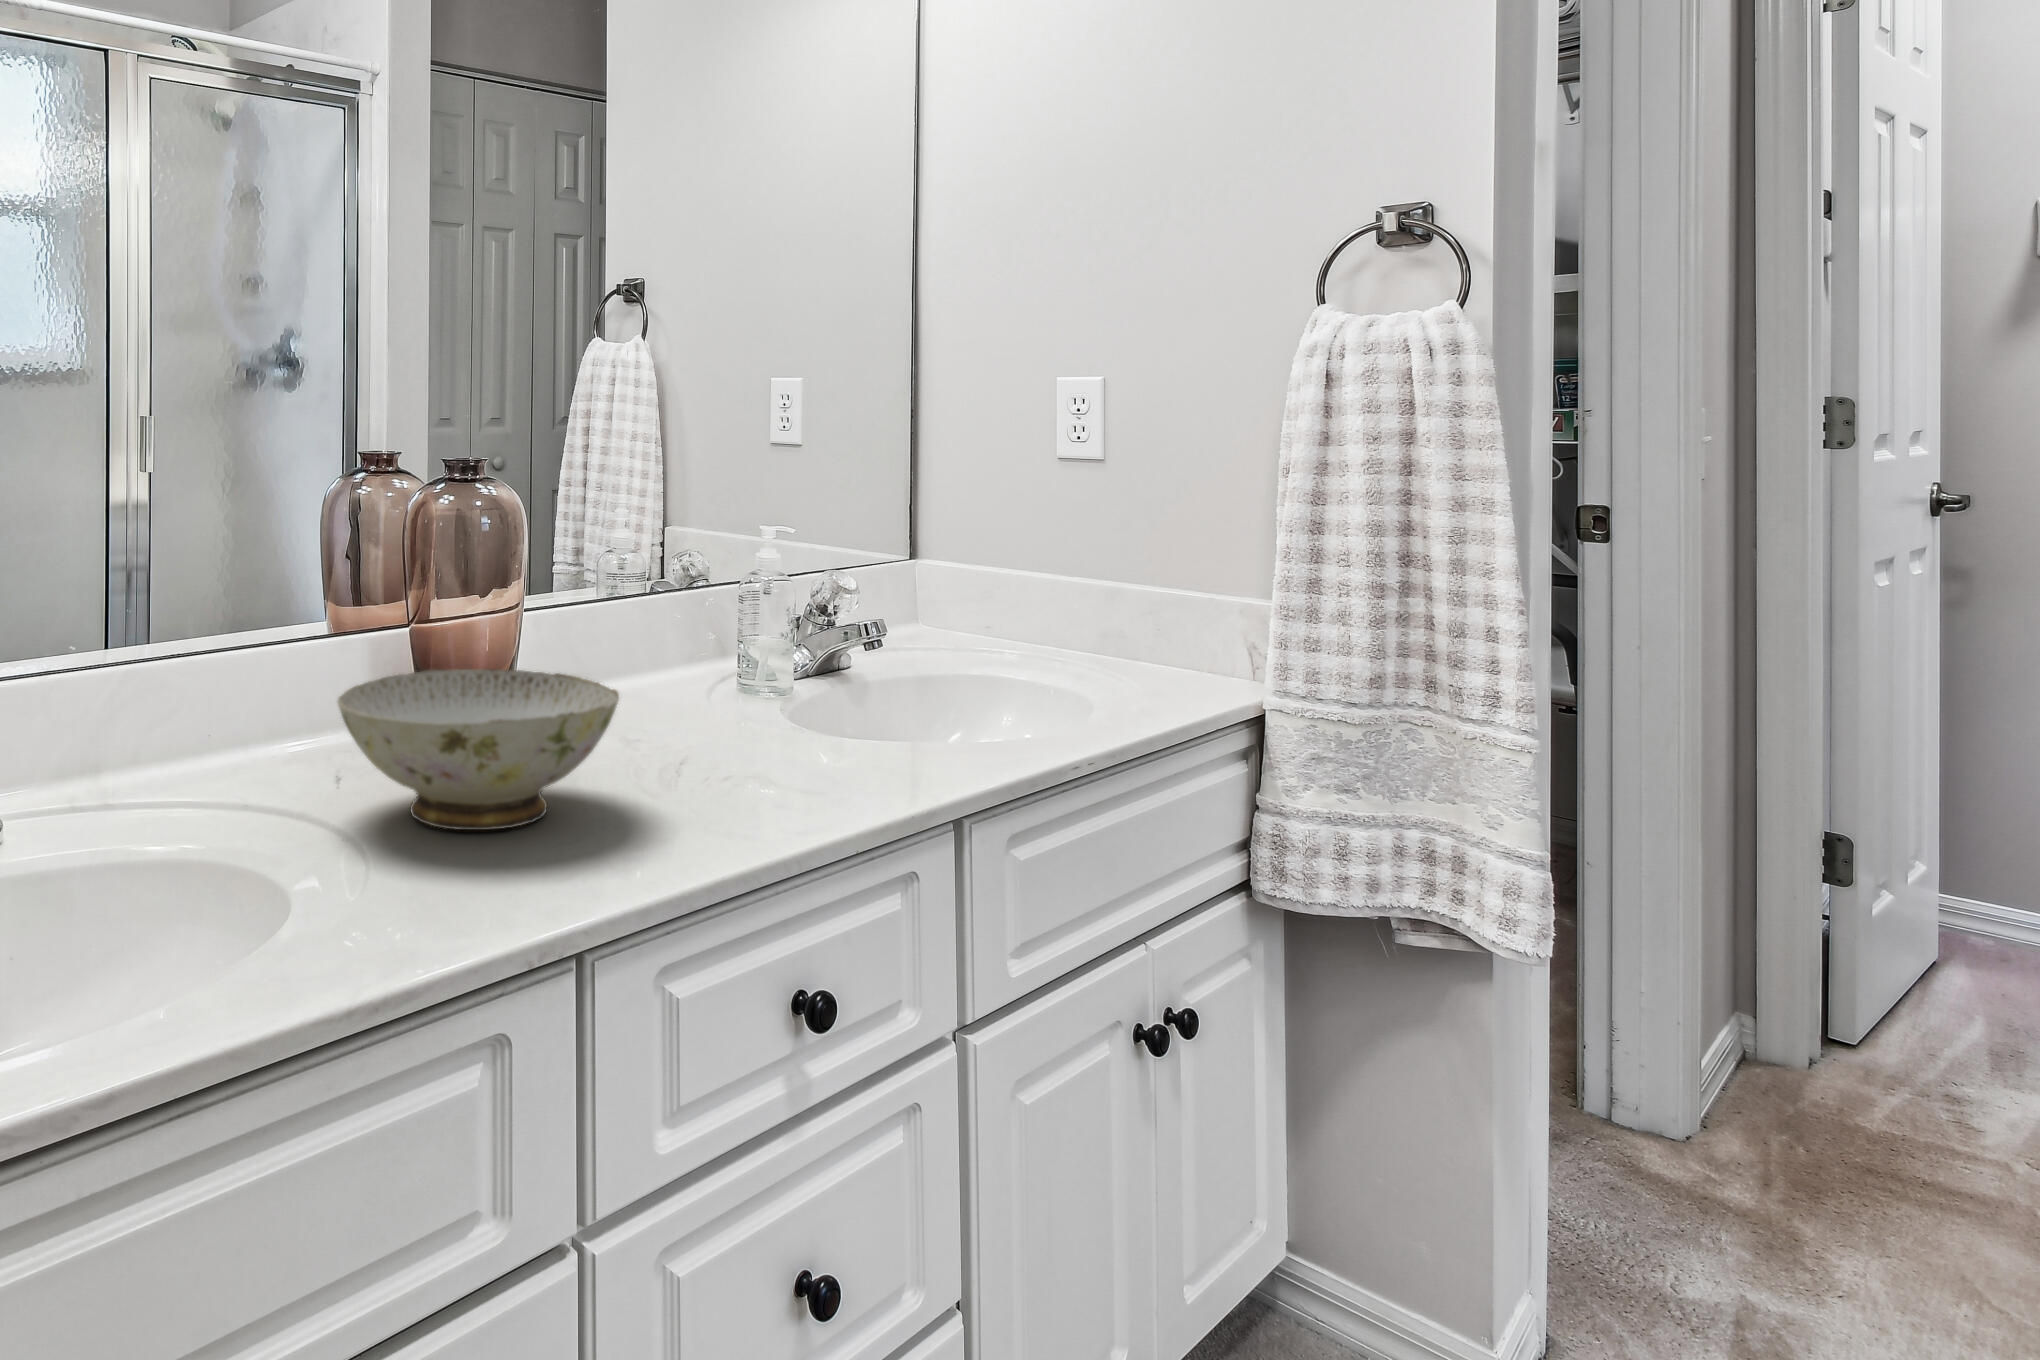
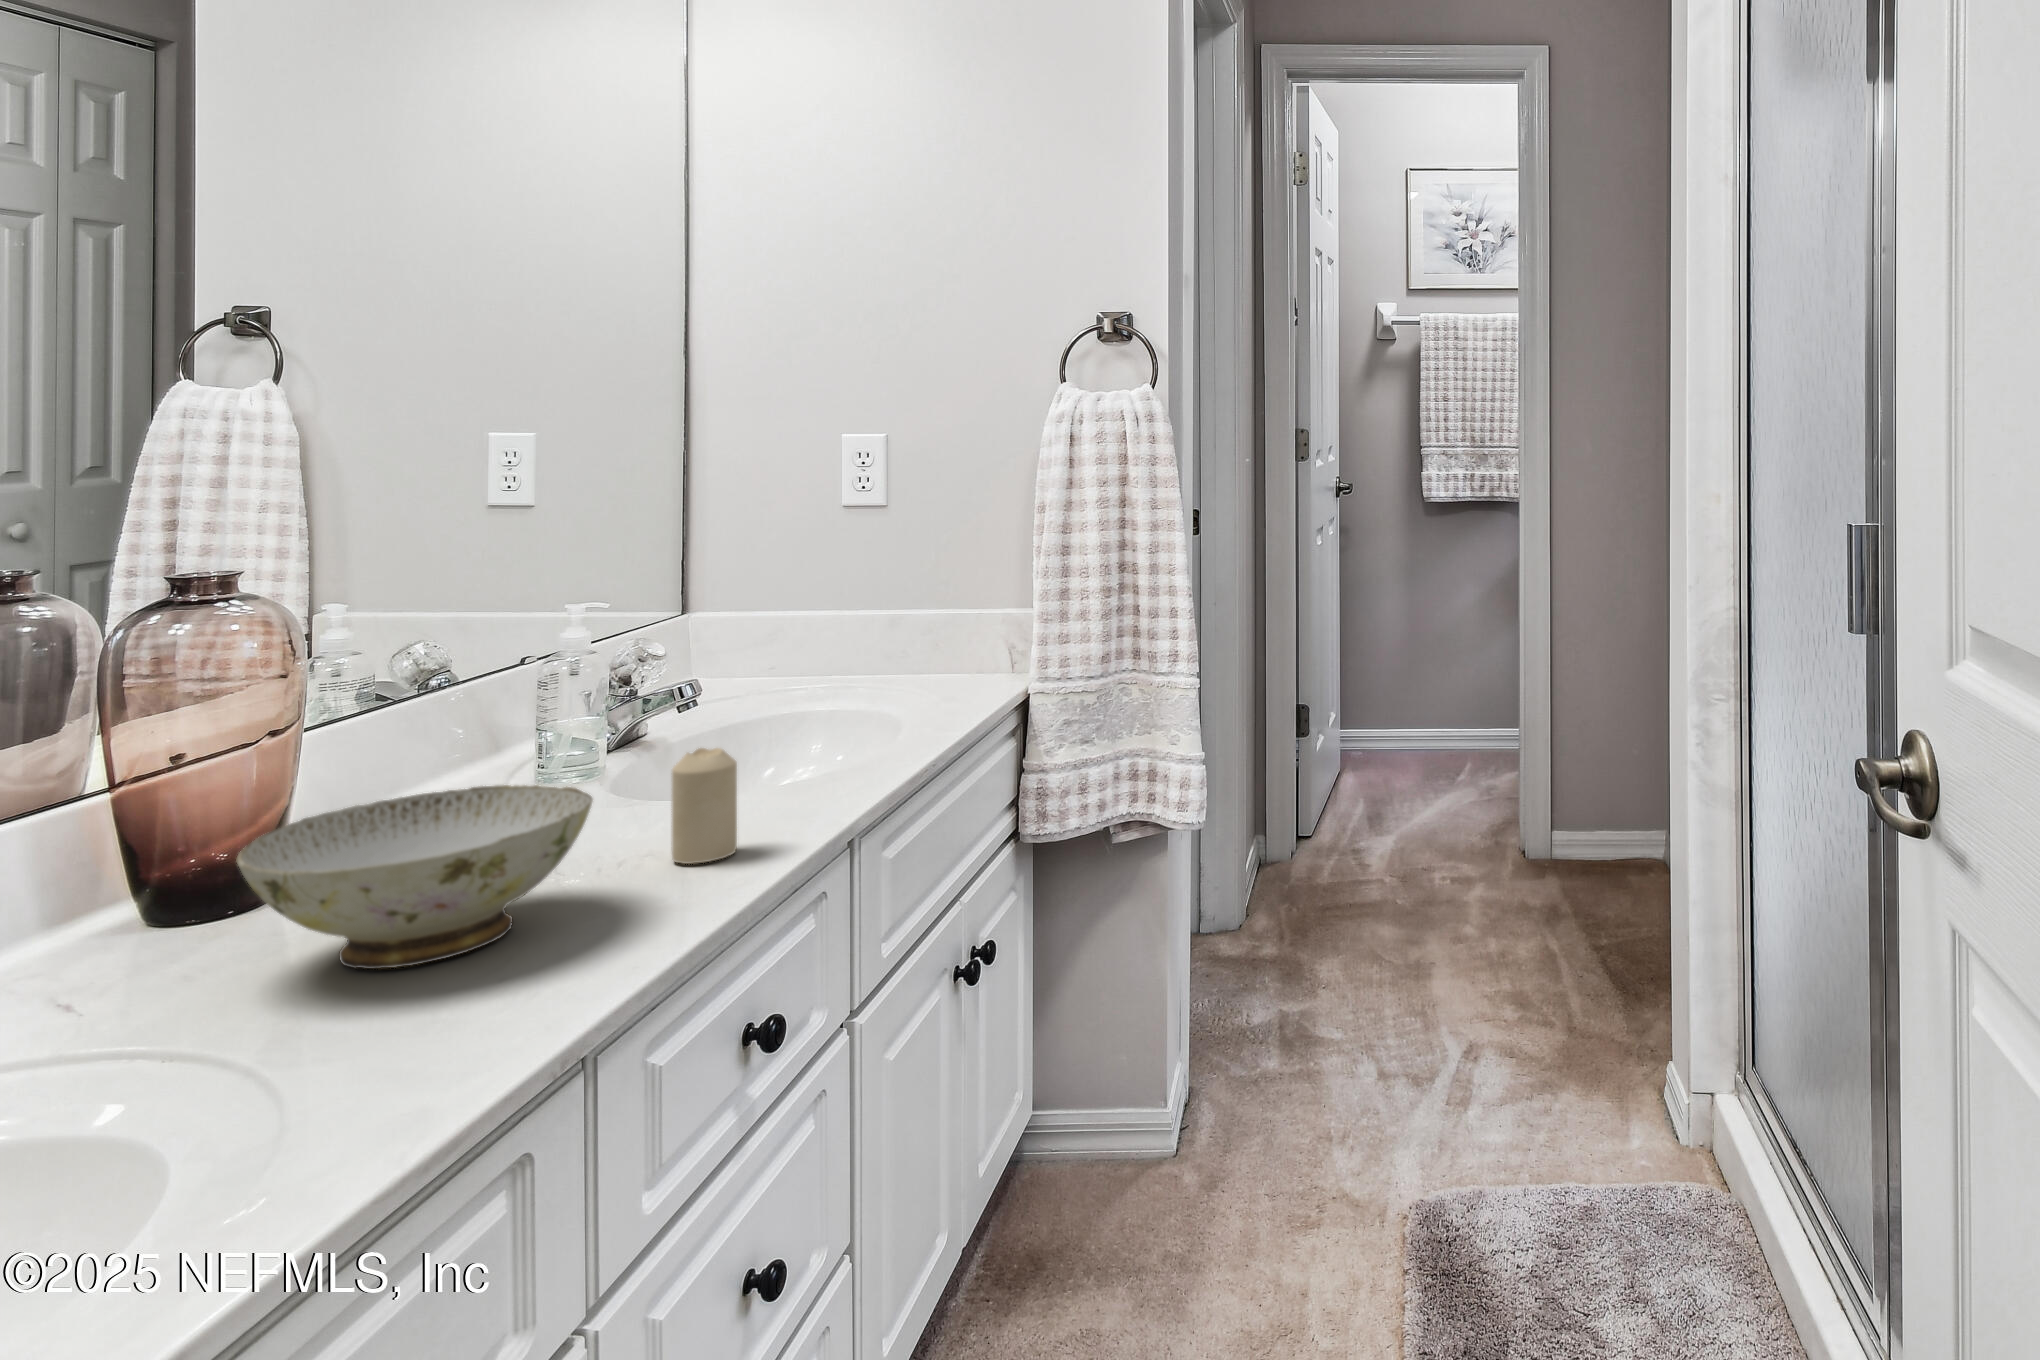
candle: none [722,678,788,808] -> present [671,748,737,864]

